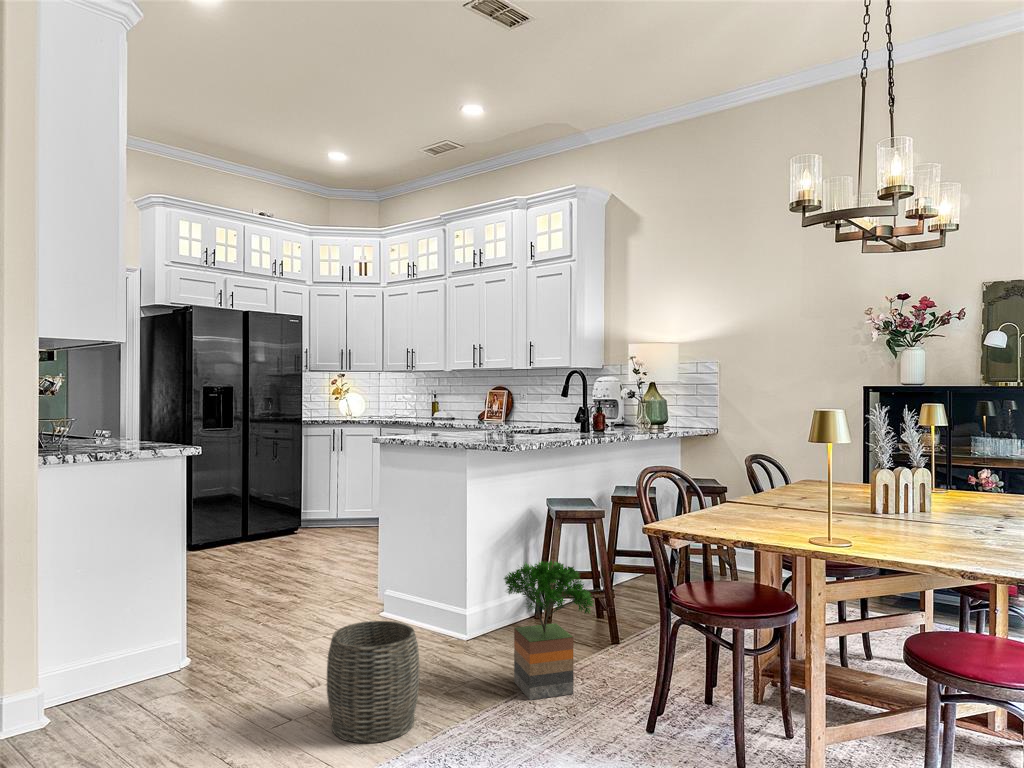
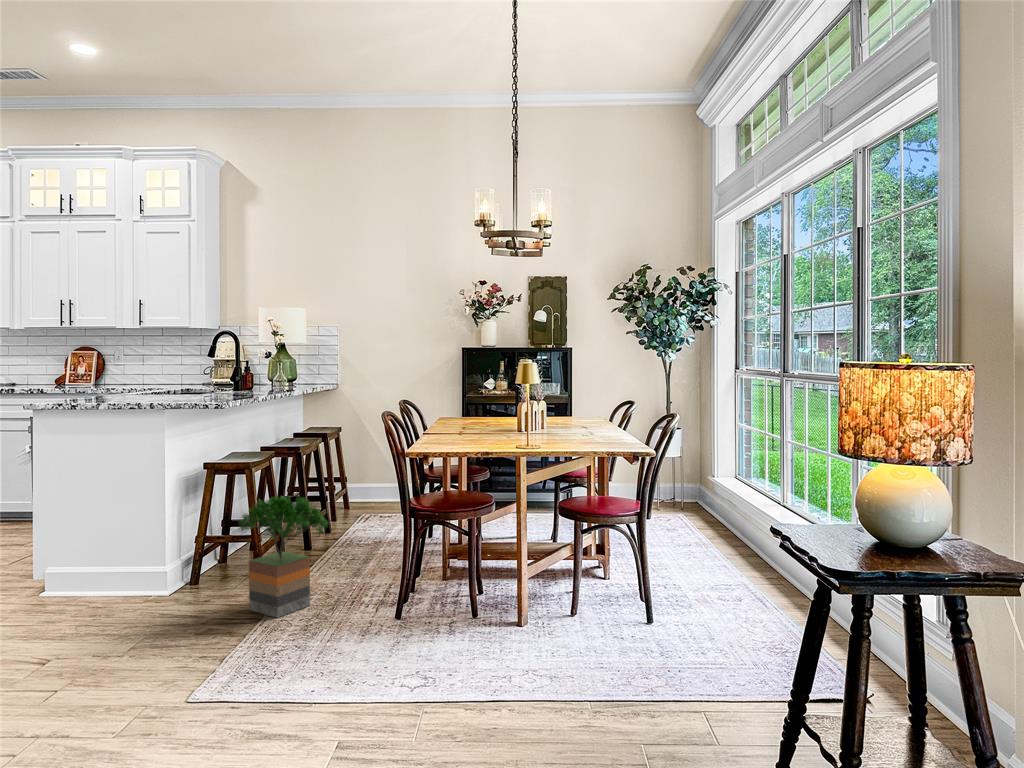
woven basket: present [327,621,419,743] -> none [89,569,194,691]

